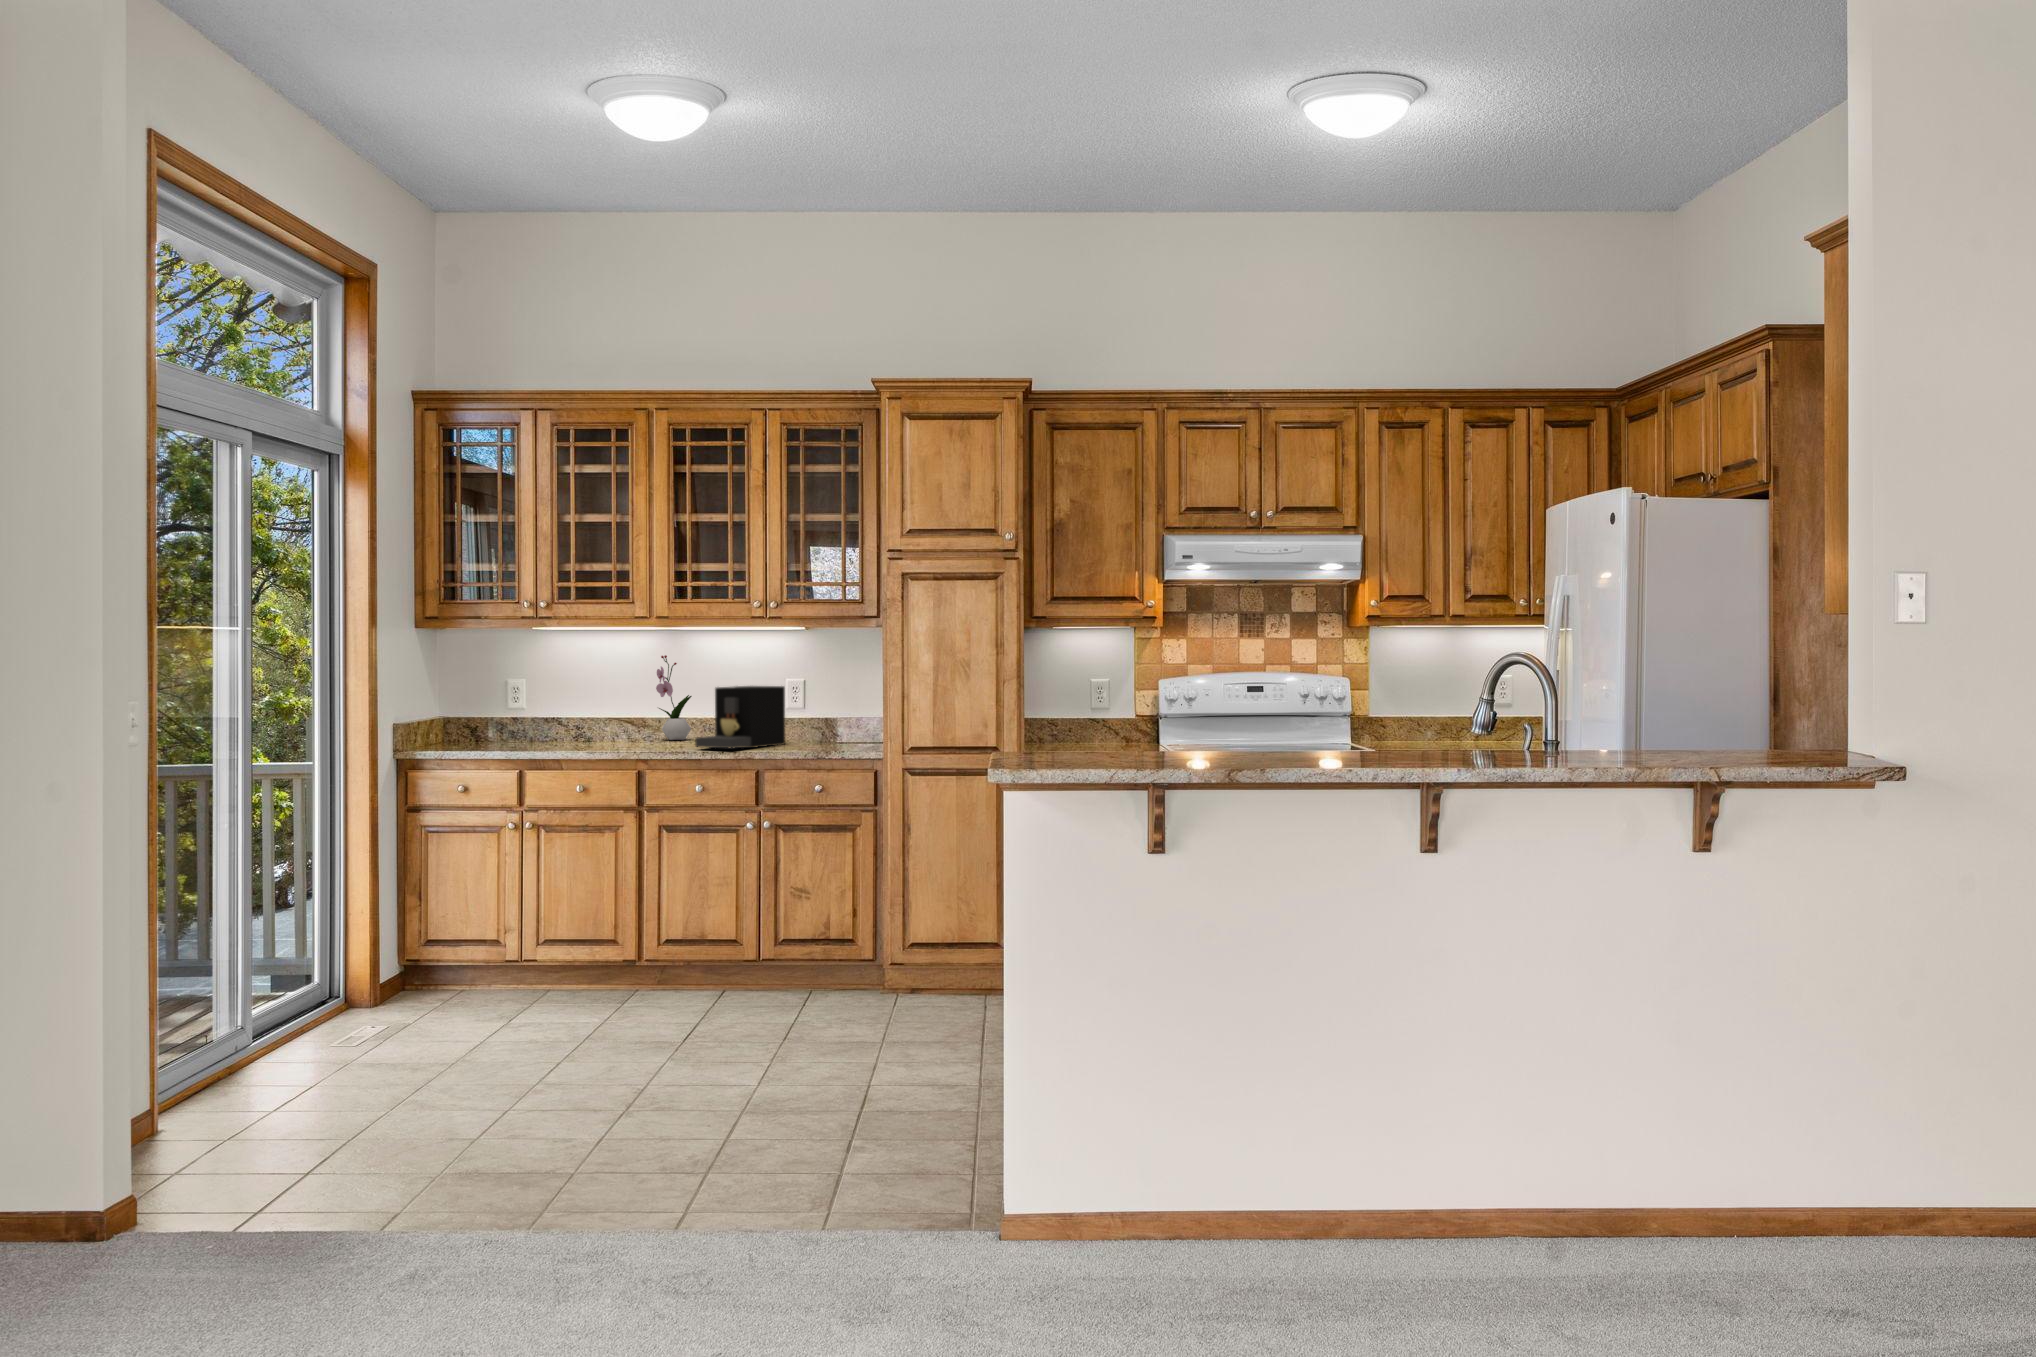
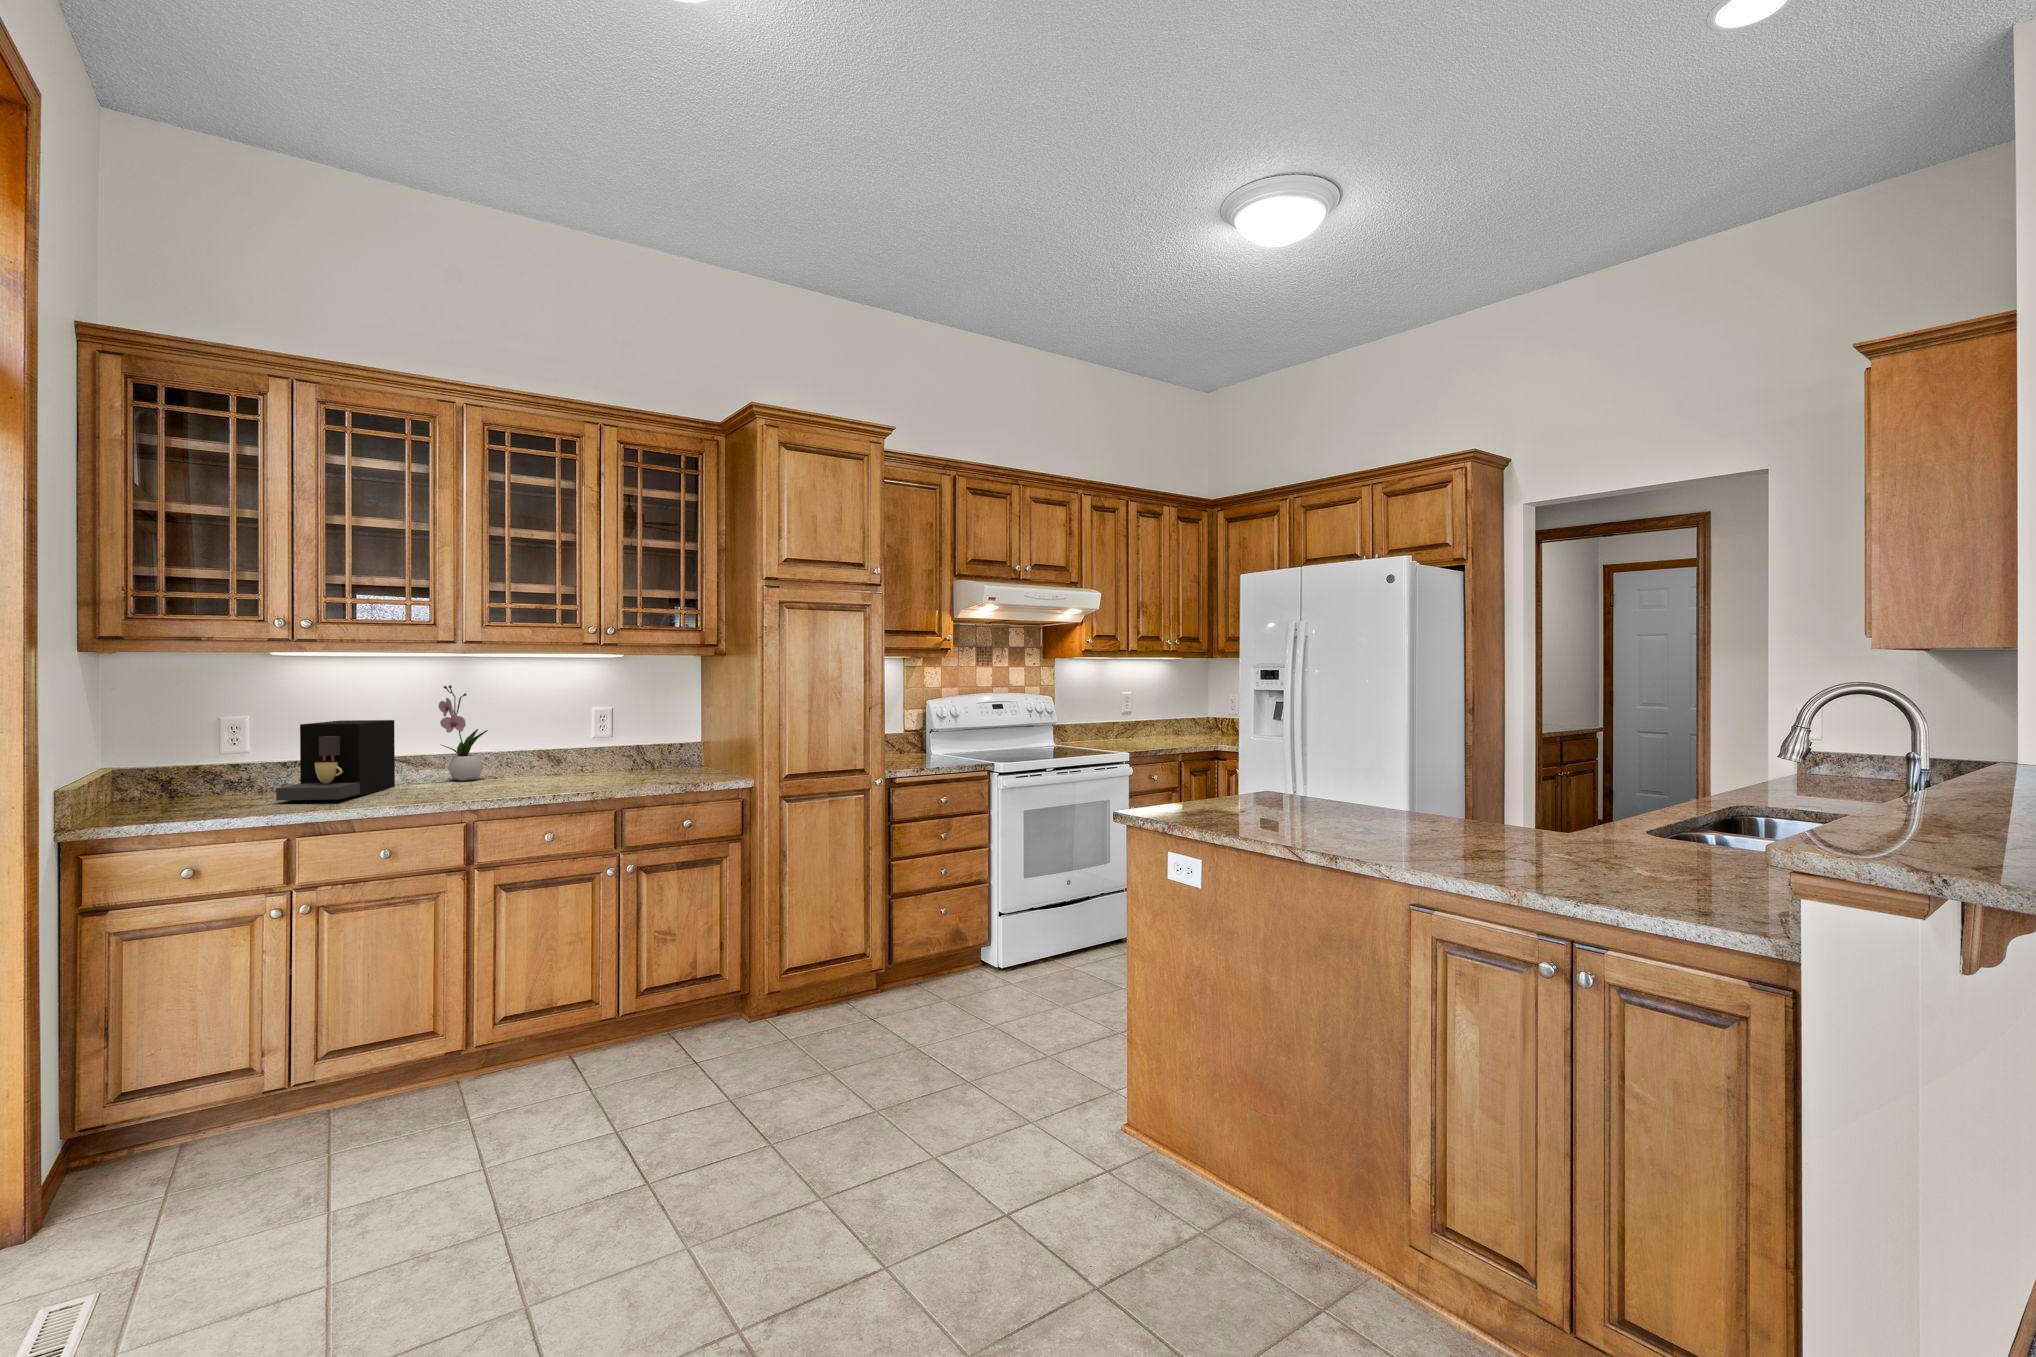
coffee maker: present [695,686,785,748] -> present [276,720,395,801]

